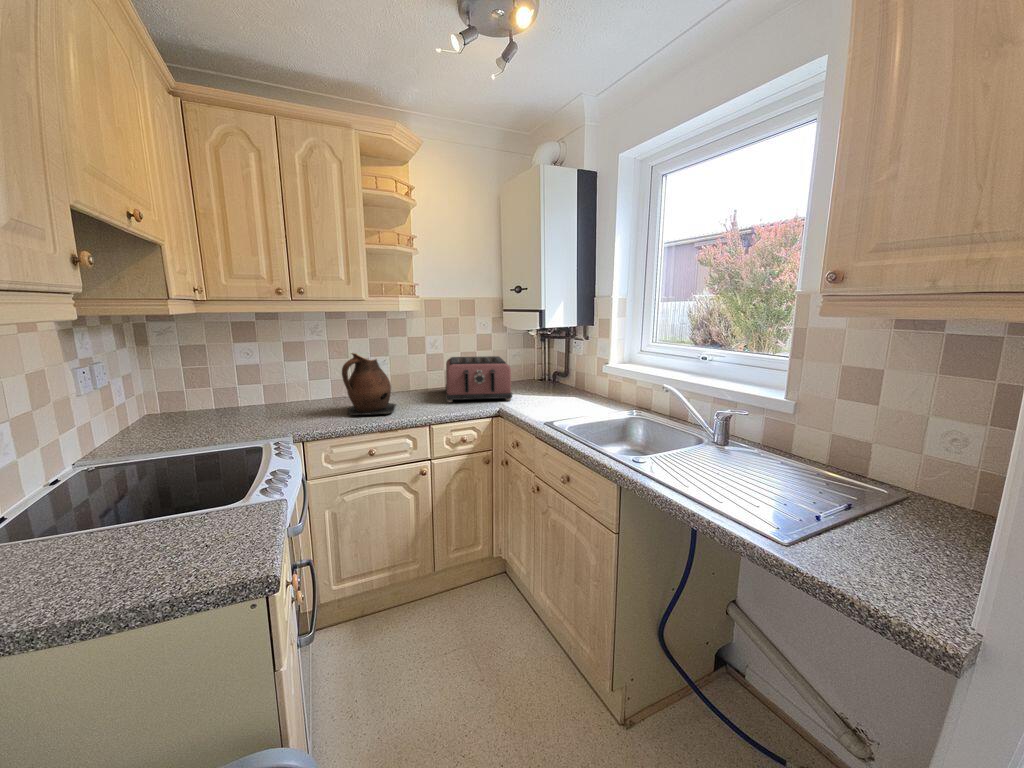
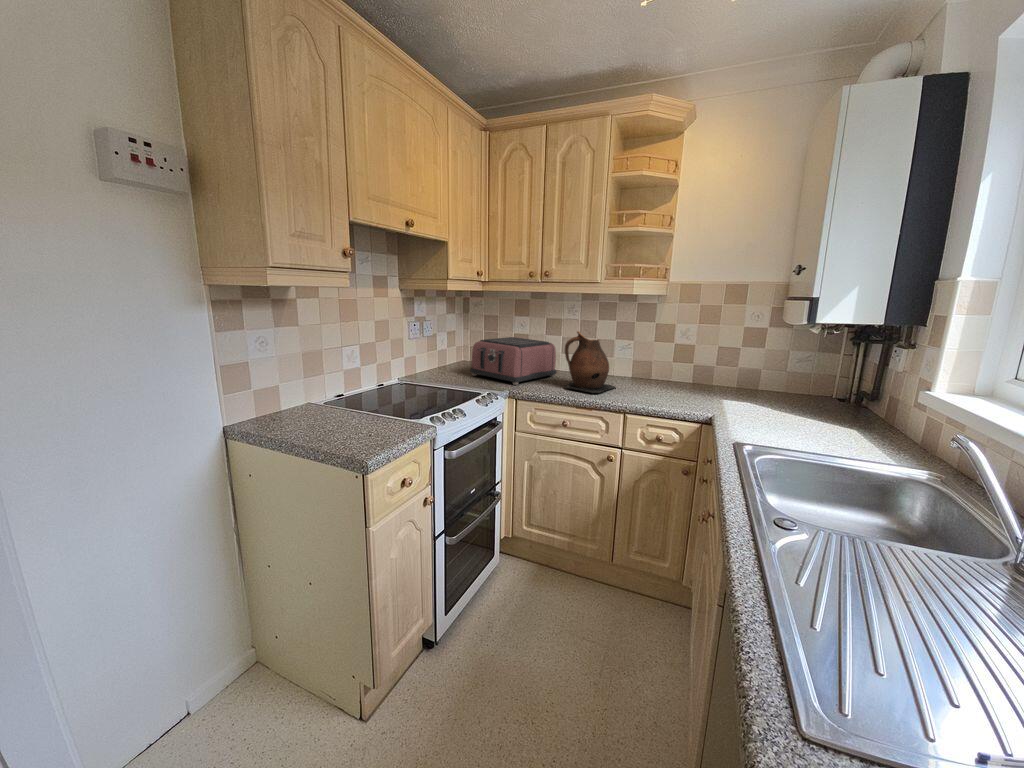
toaster: present [446,356,512,402] -> present [470,337,557,385]

